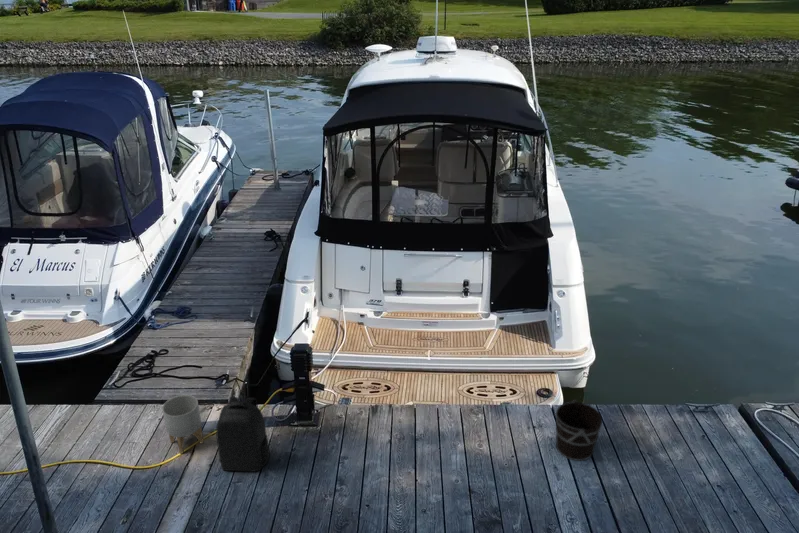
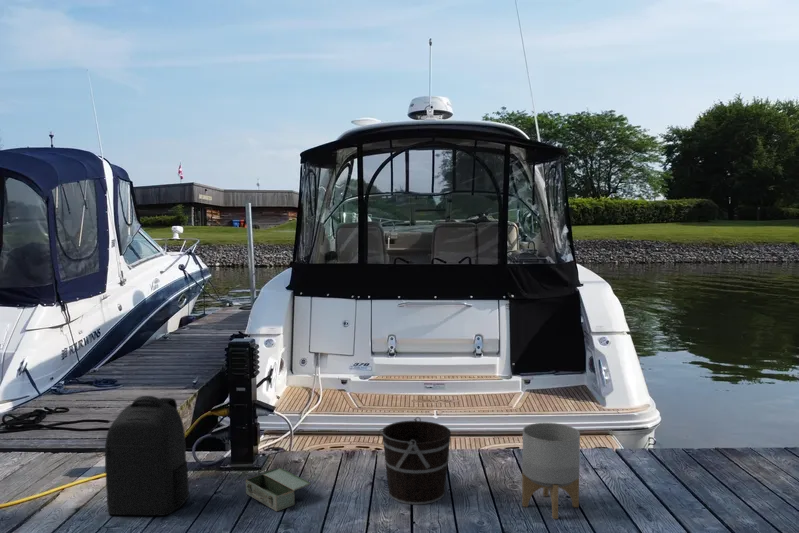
planter: present [162,395,204,454] -> present [522,423,580,519]
bucket: present [556,400,602,461] -> present [380,417,451,505]
toolbox: none [305,430,348,468] -> present [246,468,311,512]

